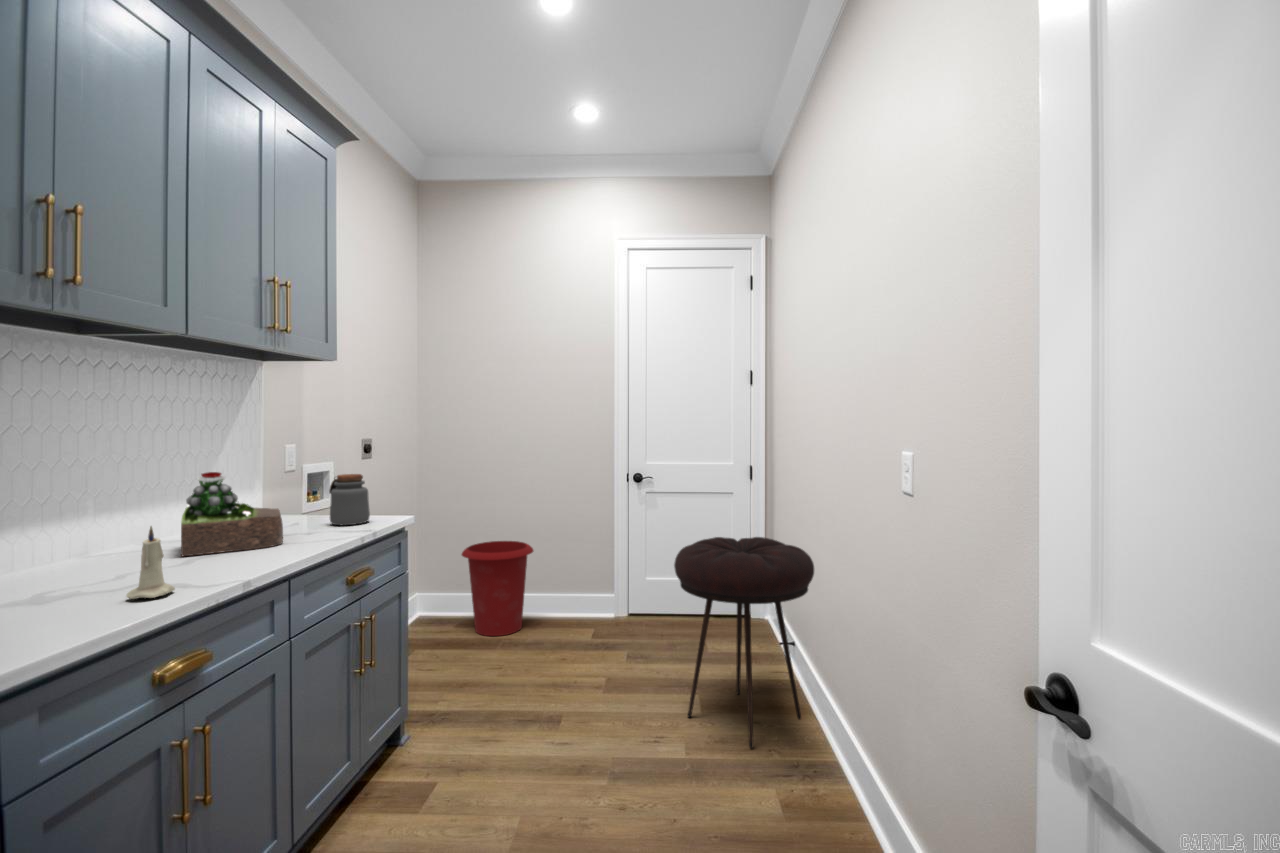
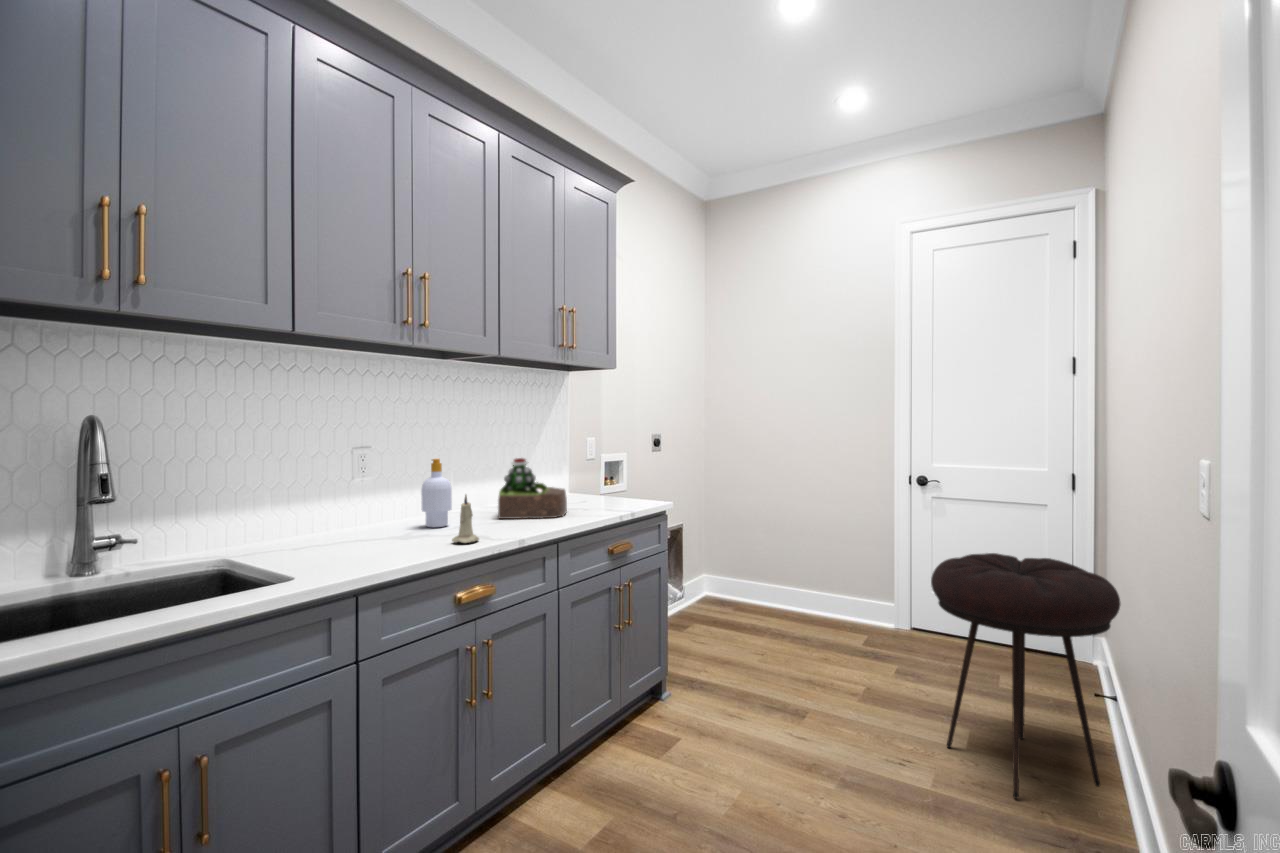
jar: present [329,474,370,525] -> none [605,464,636,506]
soap bottle: none [45,478,104,581] -> present [421,459,452,528]
waste bin: present [462,541,533,636] -> none [737,535,807,627]

